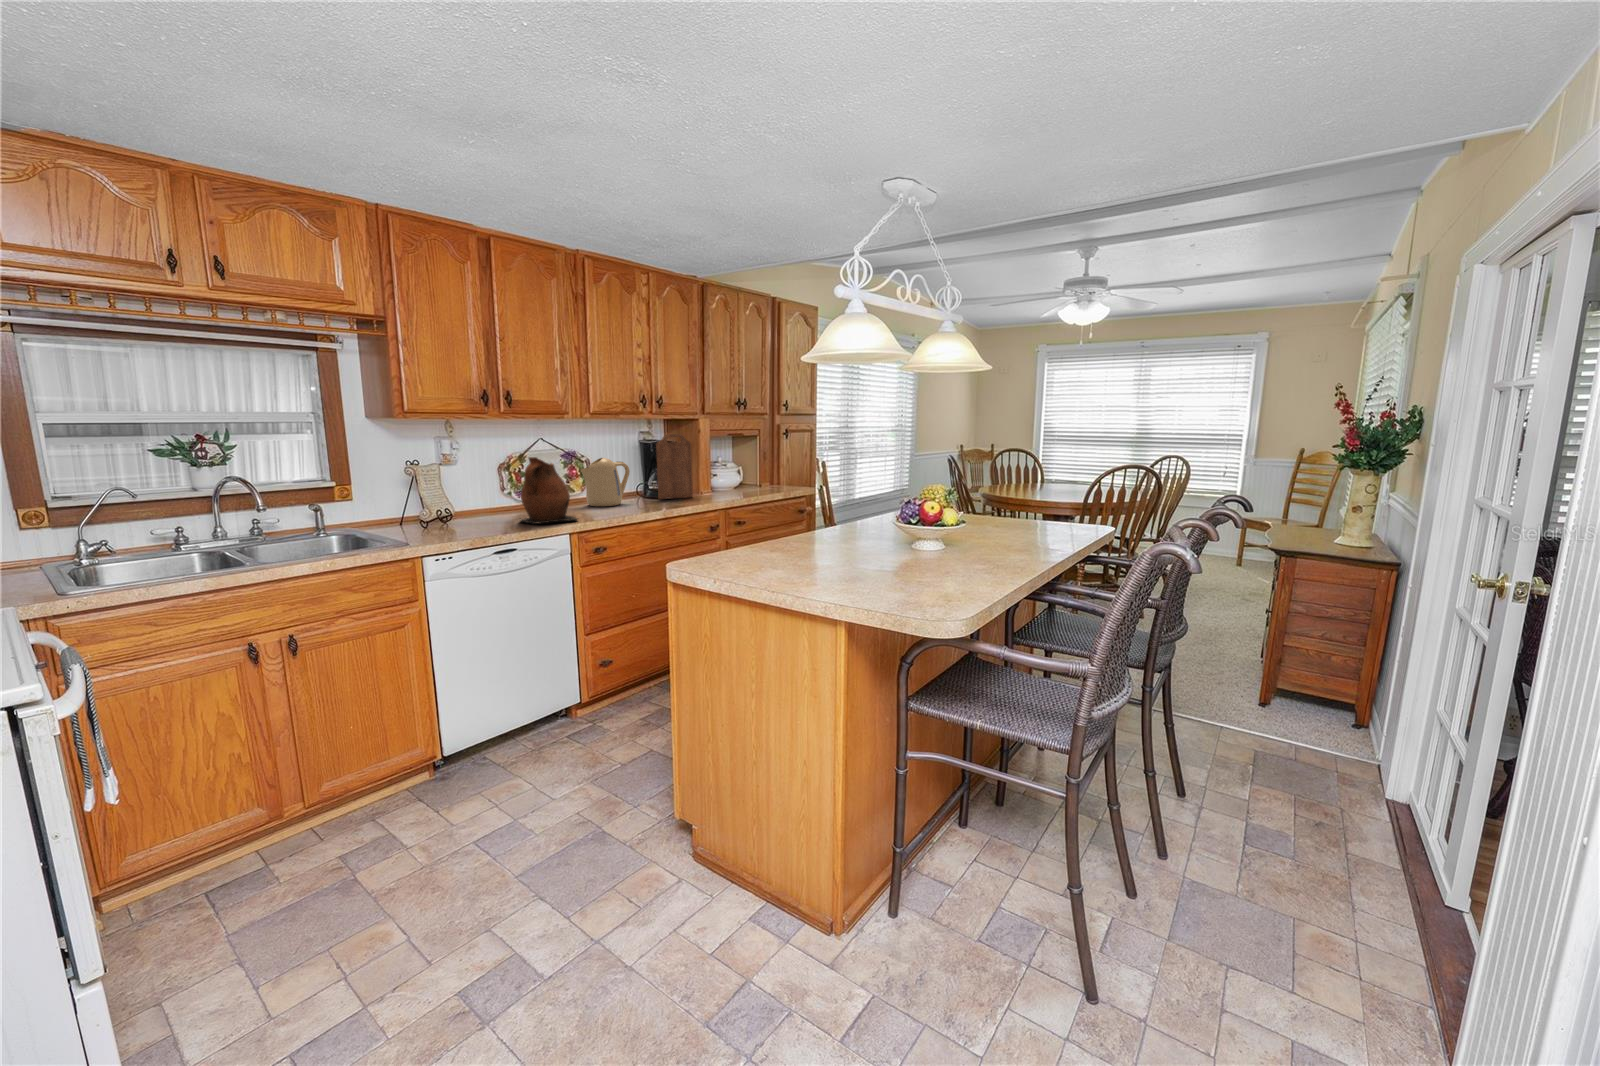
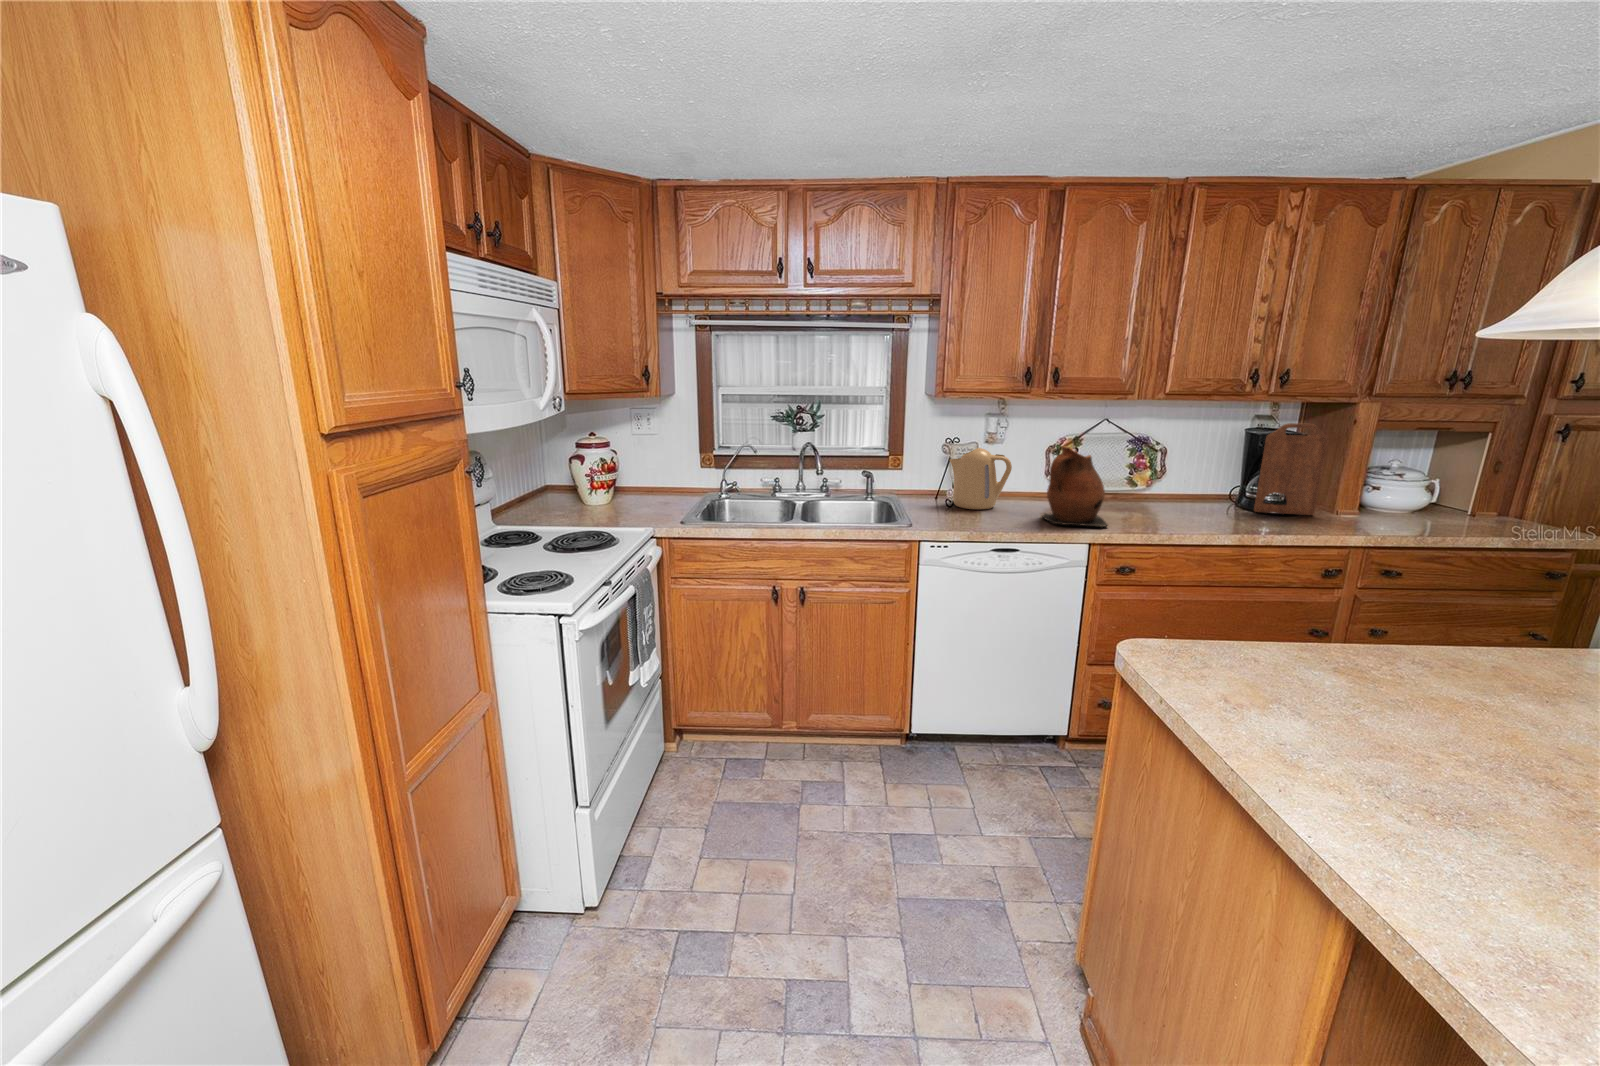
kettle: present [580,458,630,506] -> present [950,448,1012,509]

